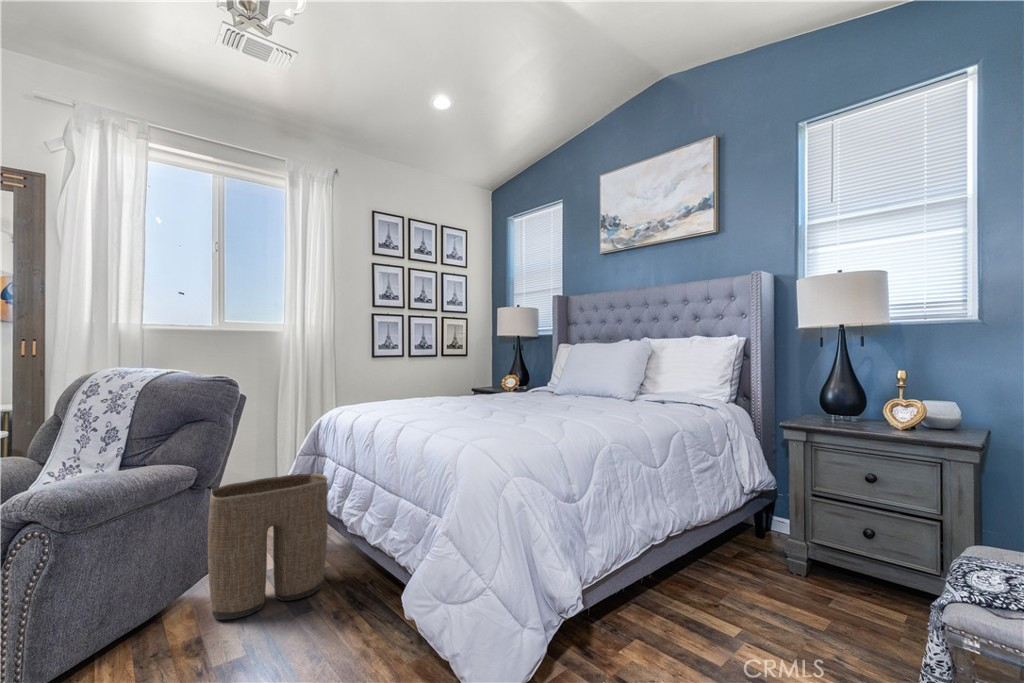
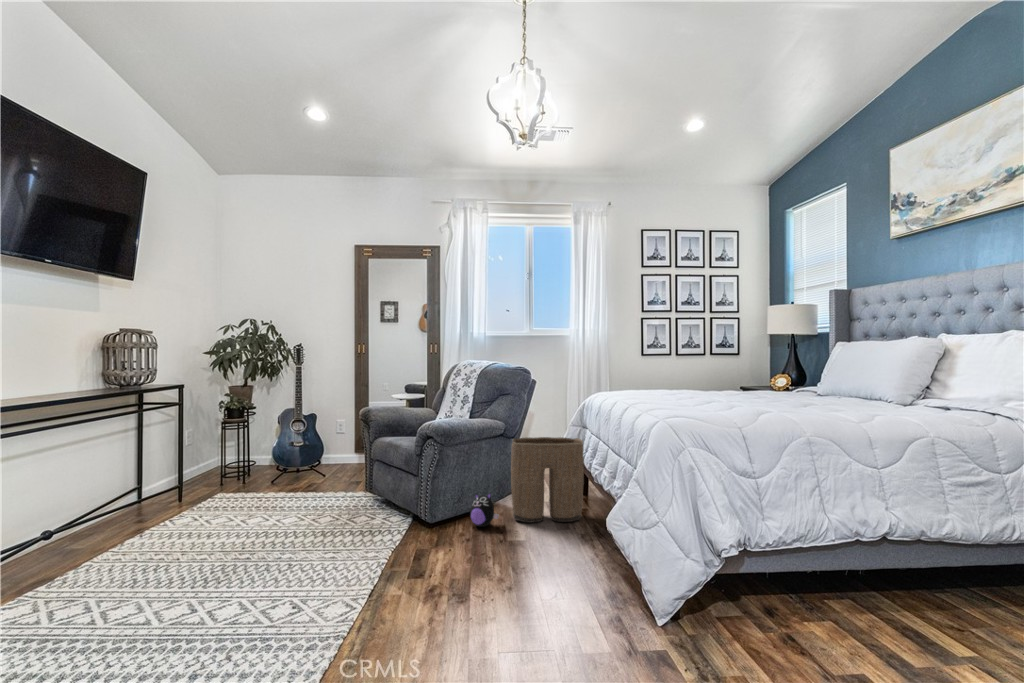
plush toy: none [125,589,186,656] -> present [470,493,499,527]

